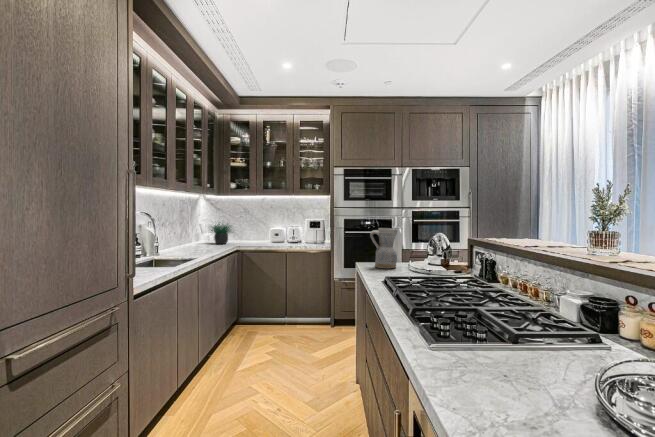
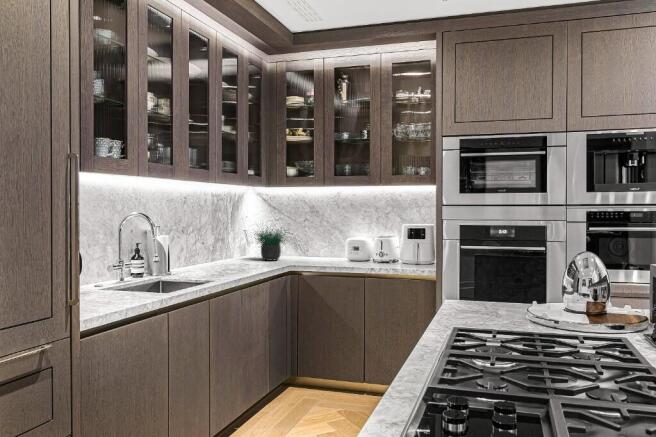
ceramic pitcher: present [370,228,397,268] -> none [460,242,508,314]

